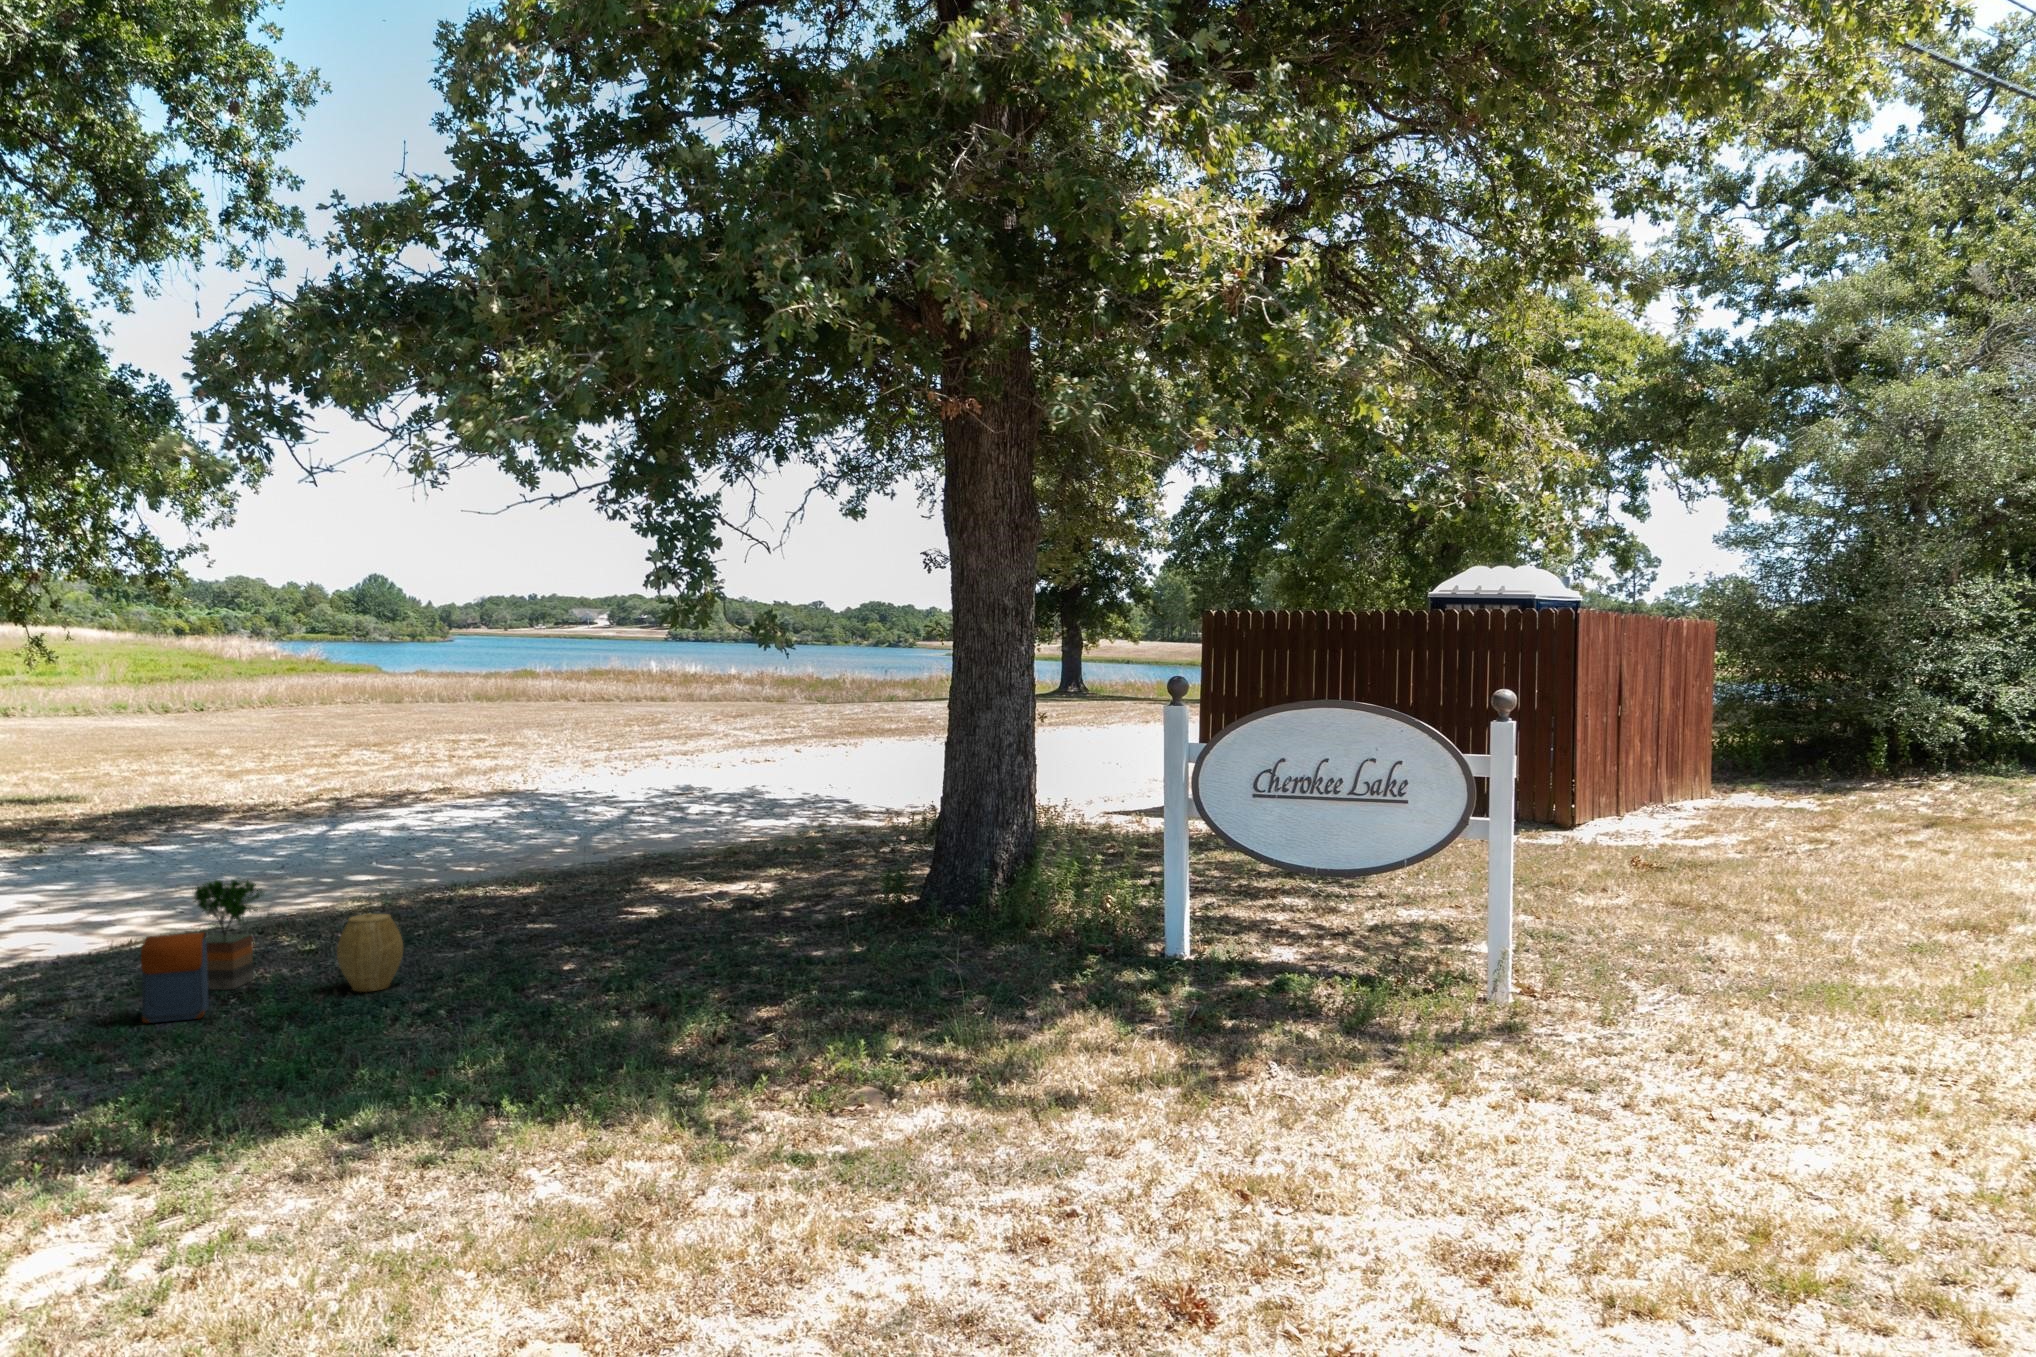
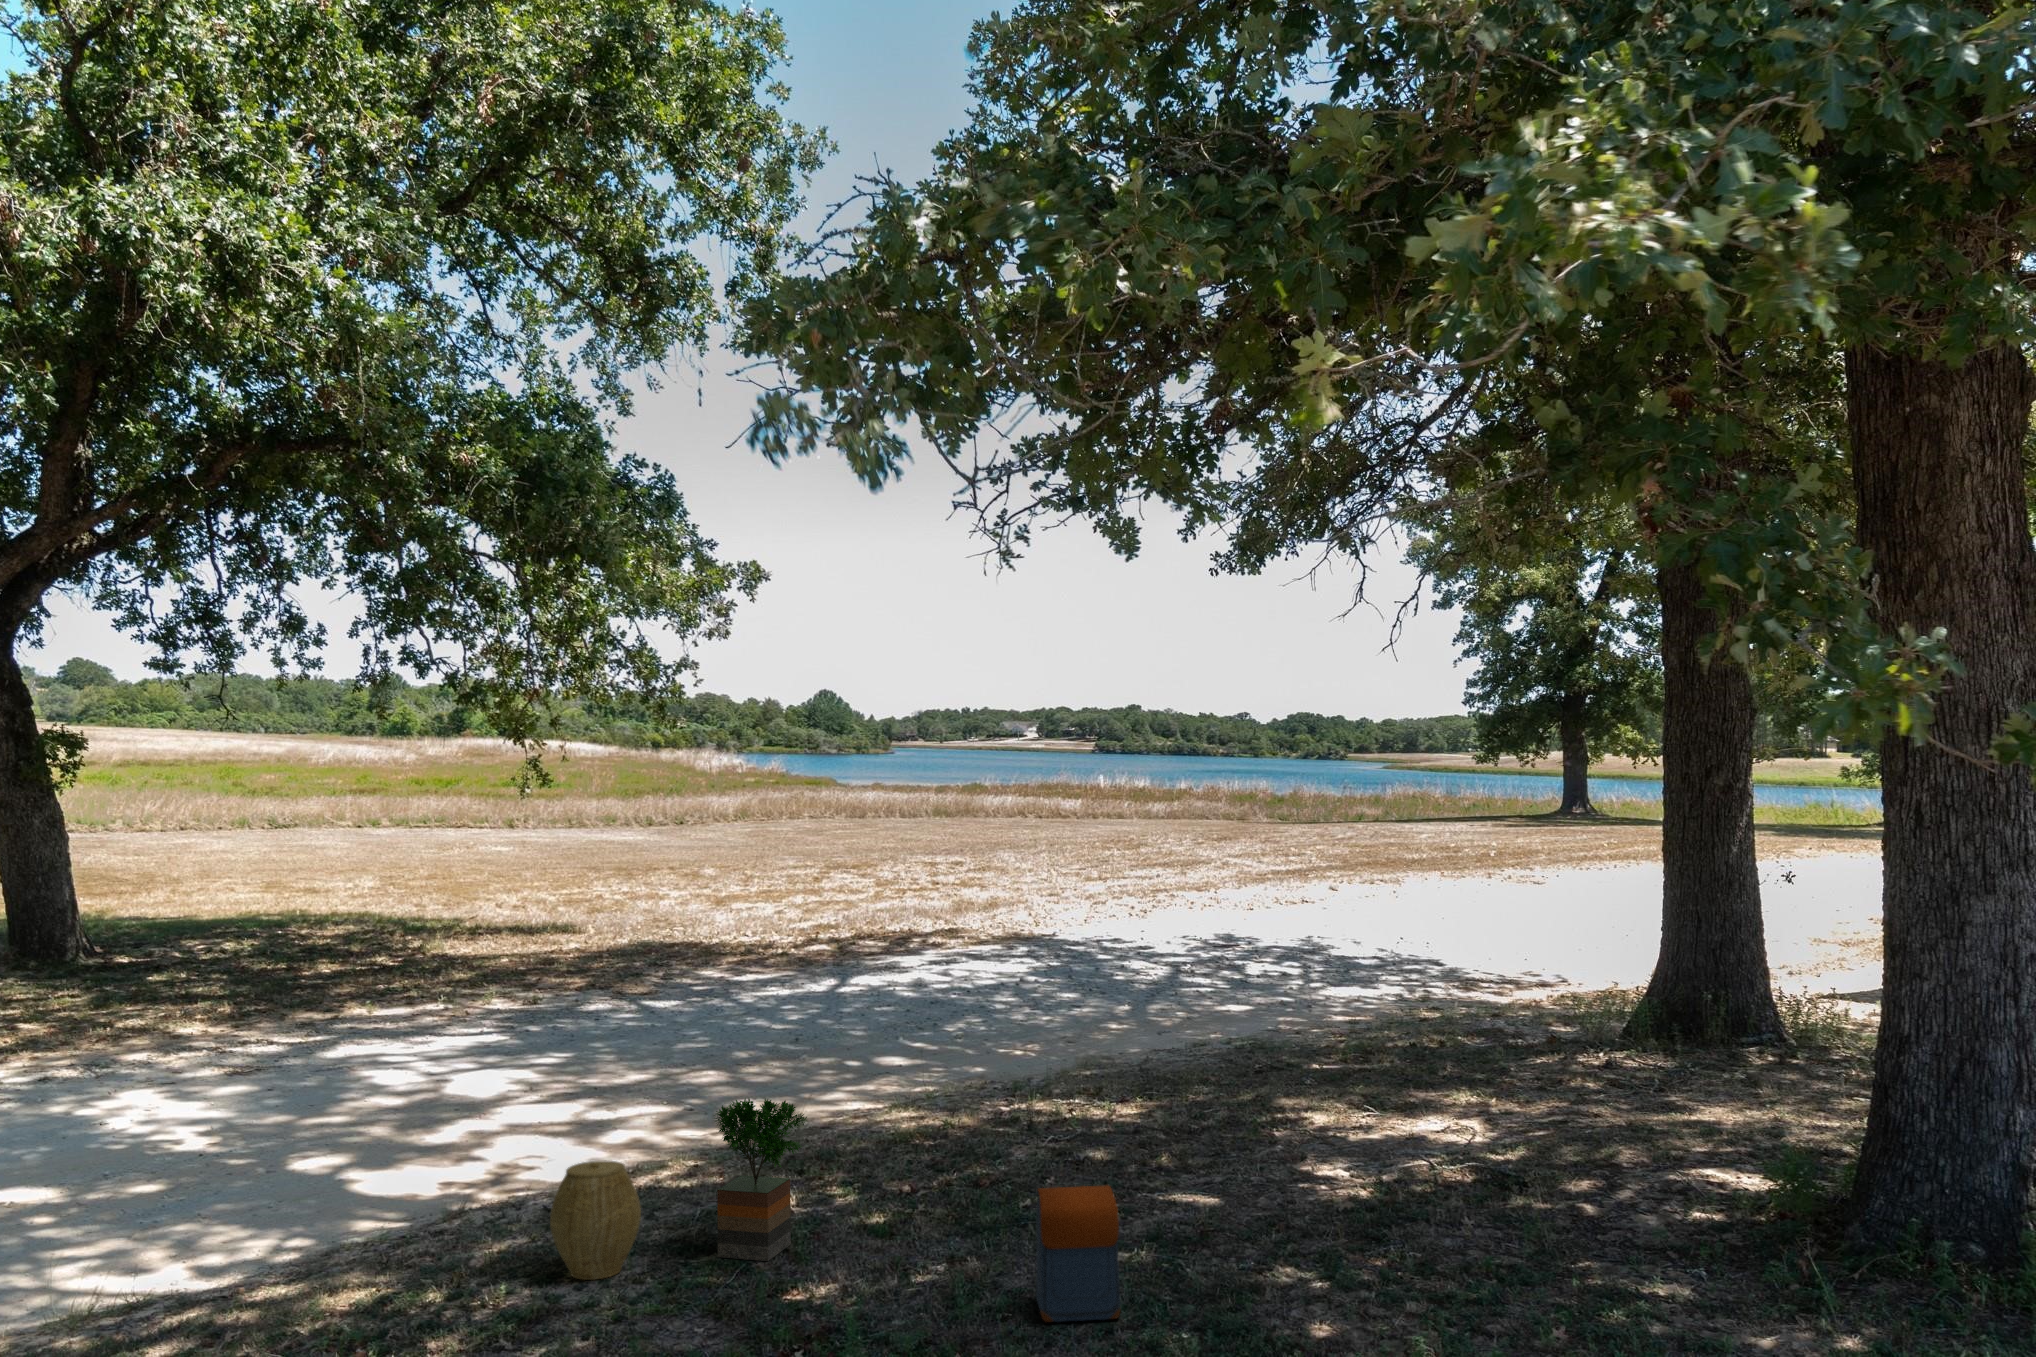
woven basket: present [337,913,403,992] -> present [550,1161,641,1280]
backpack: present [141,932,209,1023] -> present [1036,1185,1120,1322]

